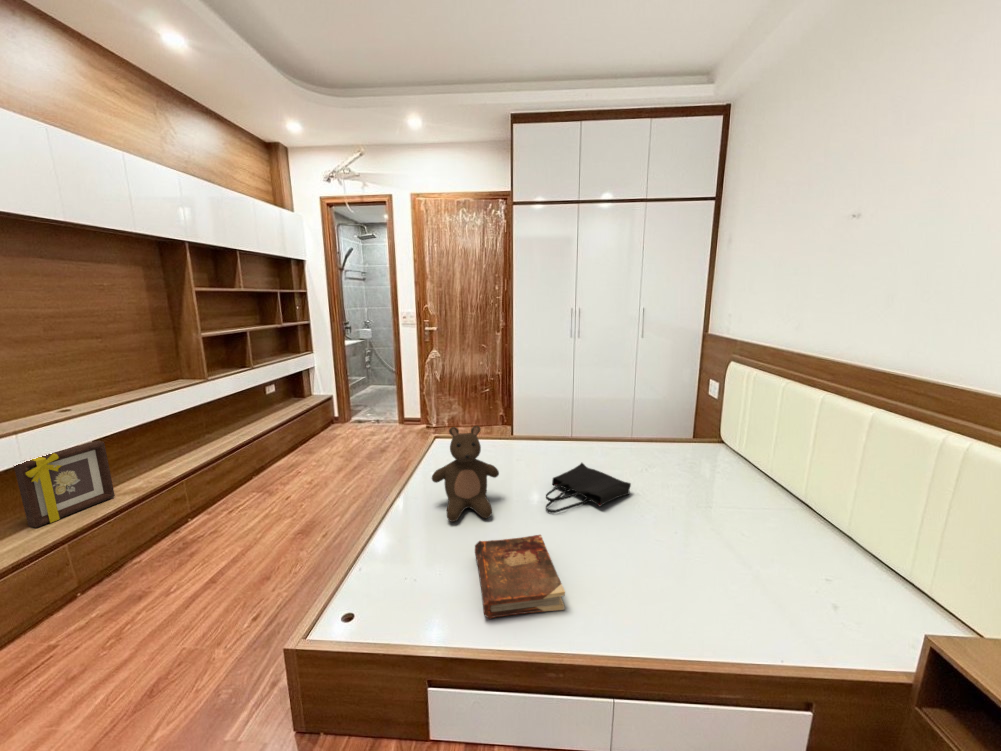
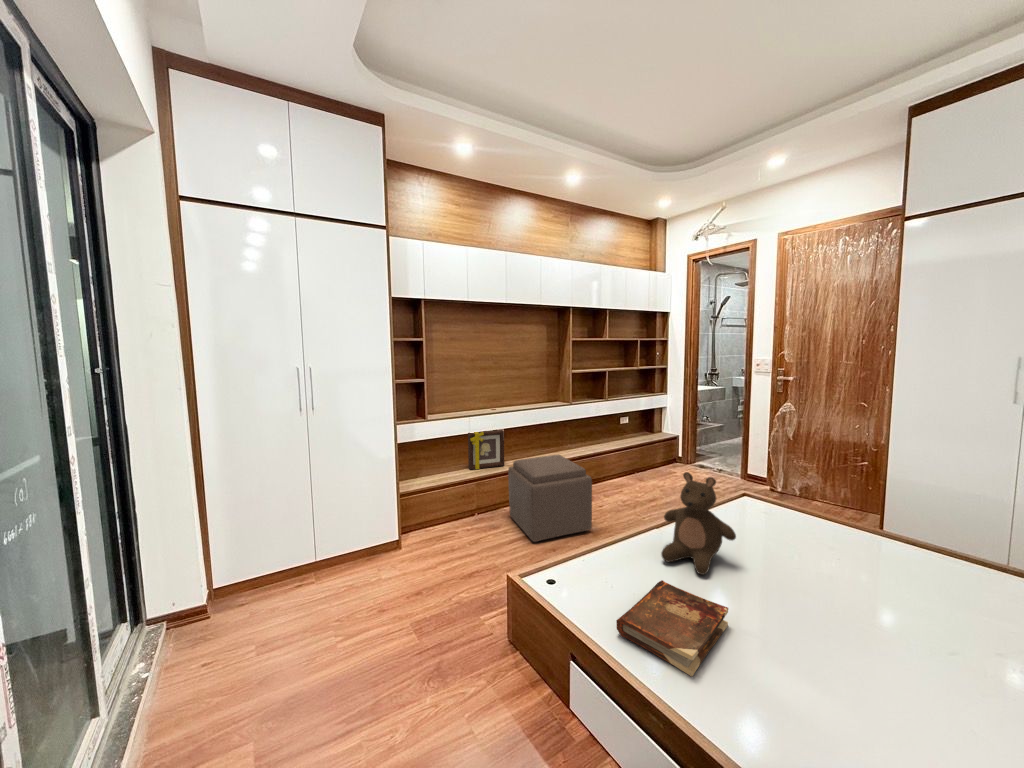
ottoman: none [140,452,299,583] -> present [508,455,592,542]
tote bag: present [546,463,631,513] -> none [778,574,953,652]

